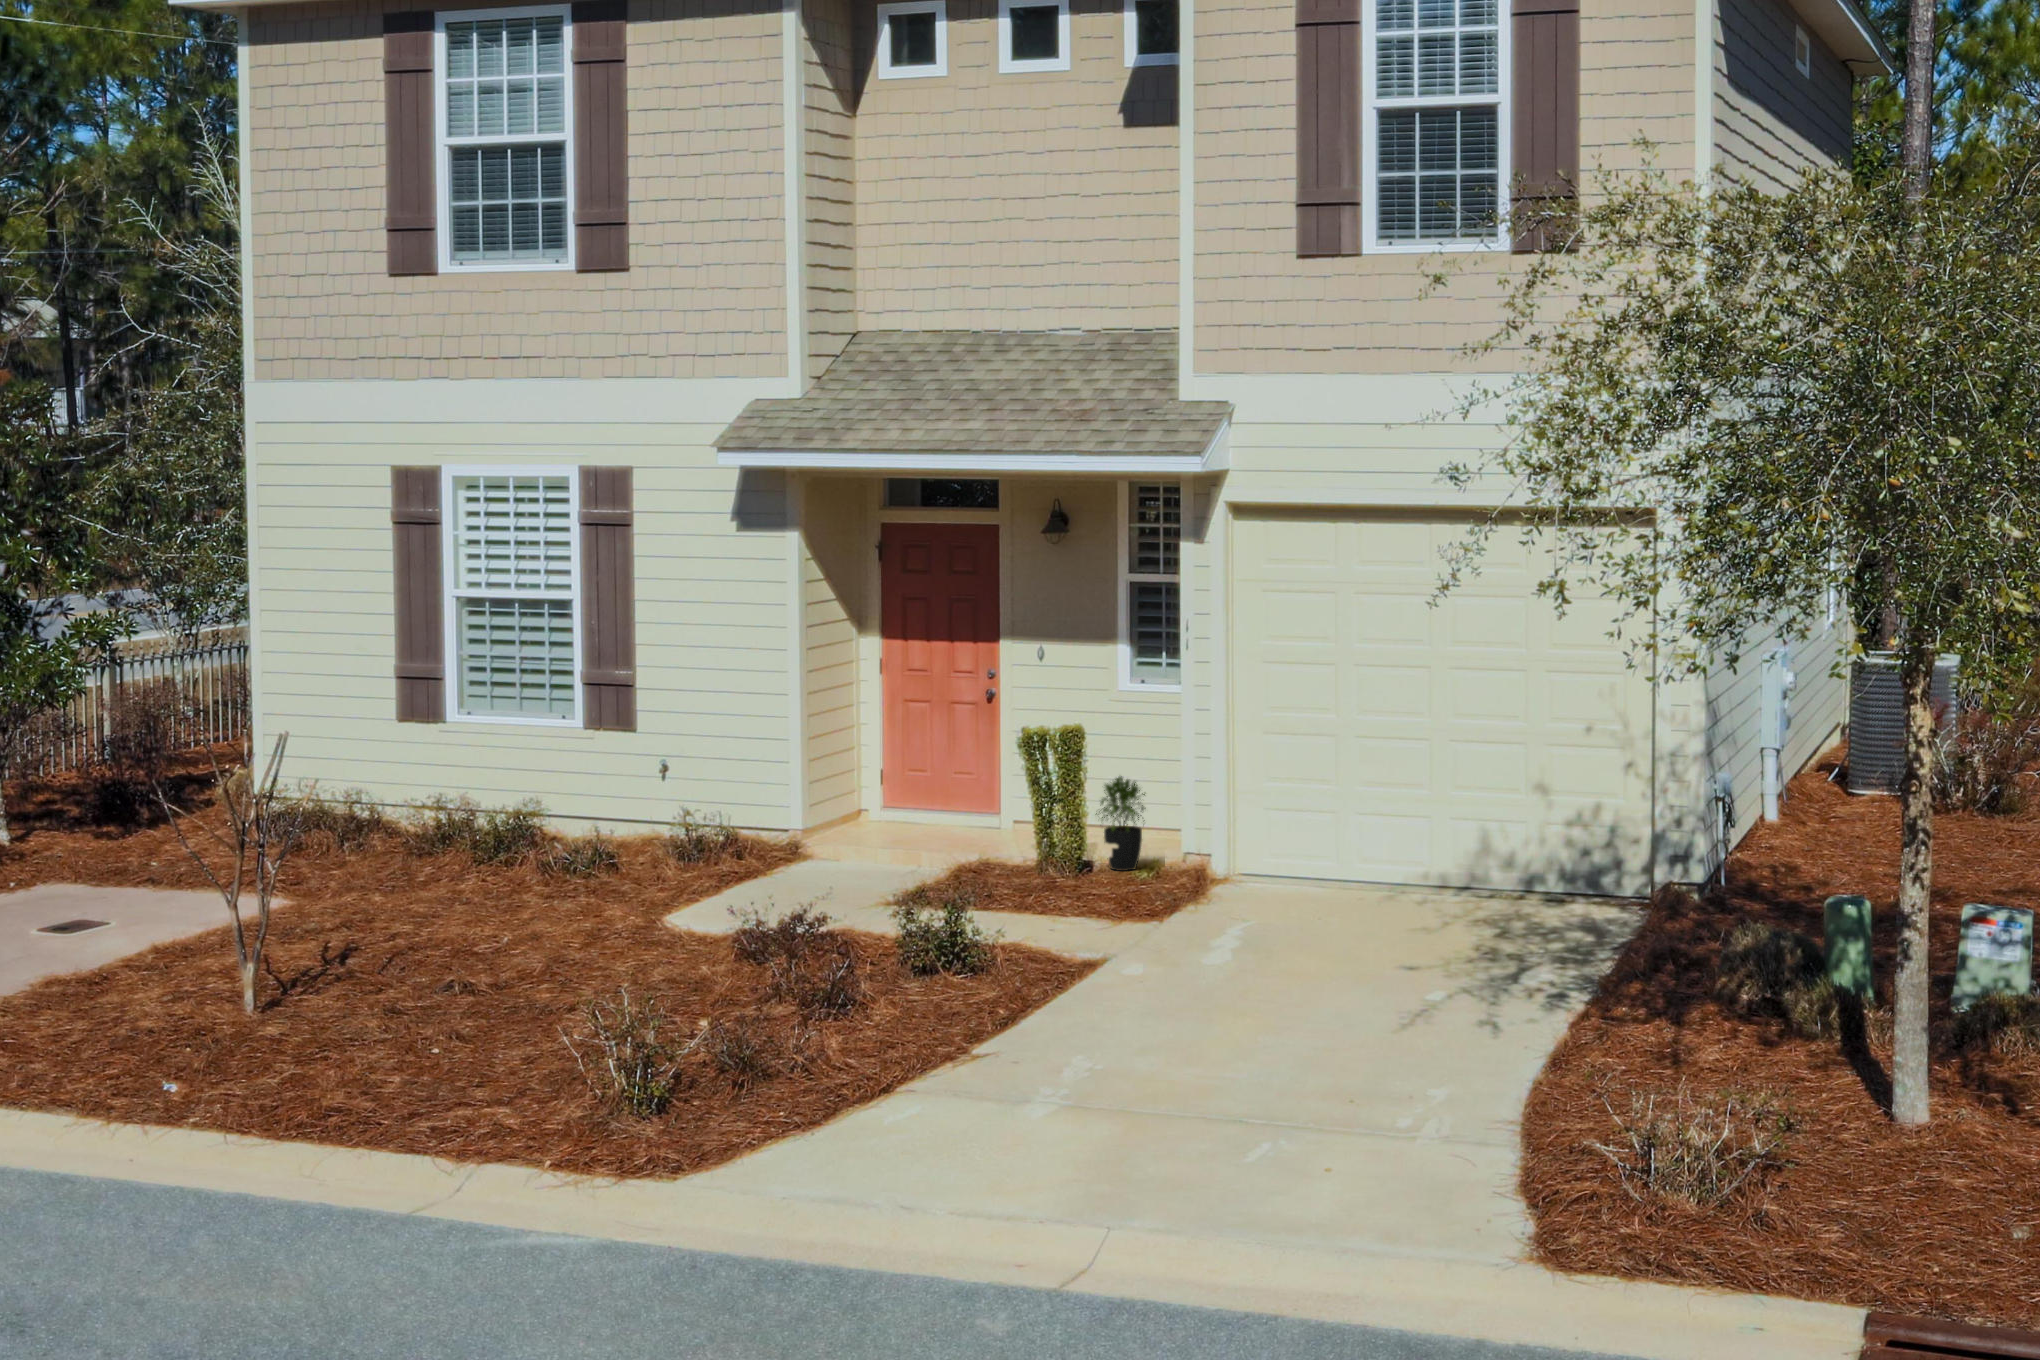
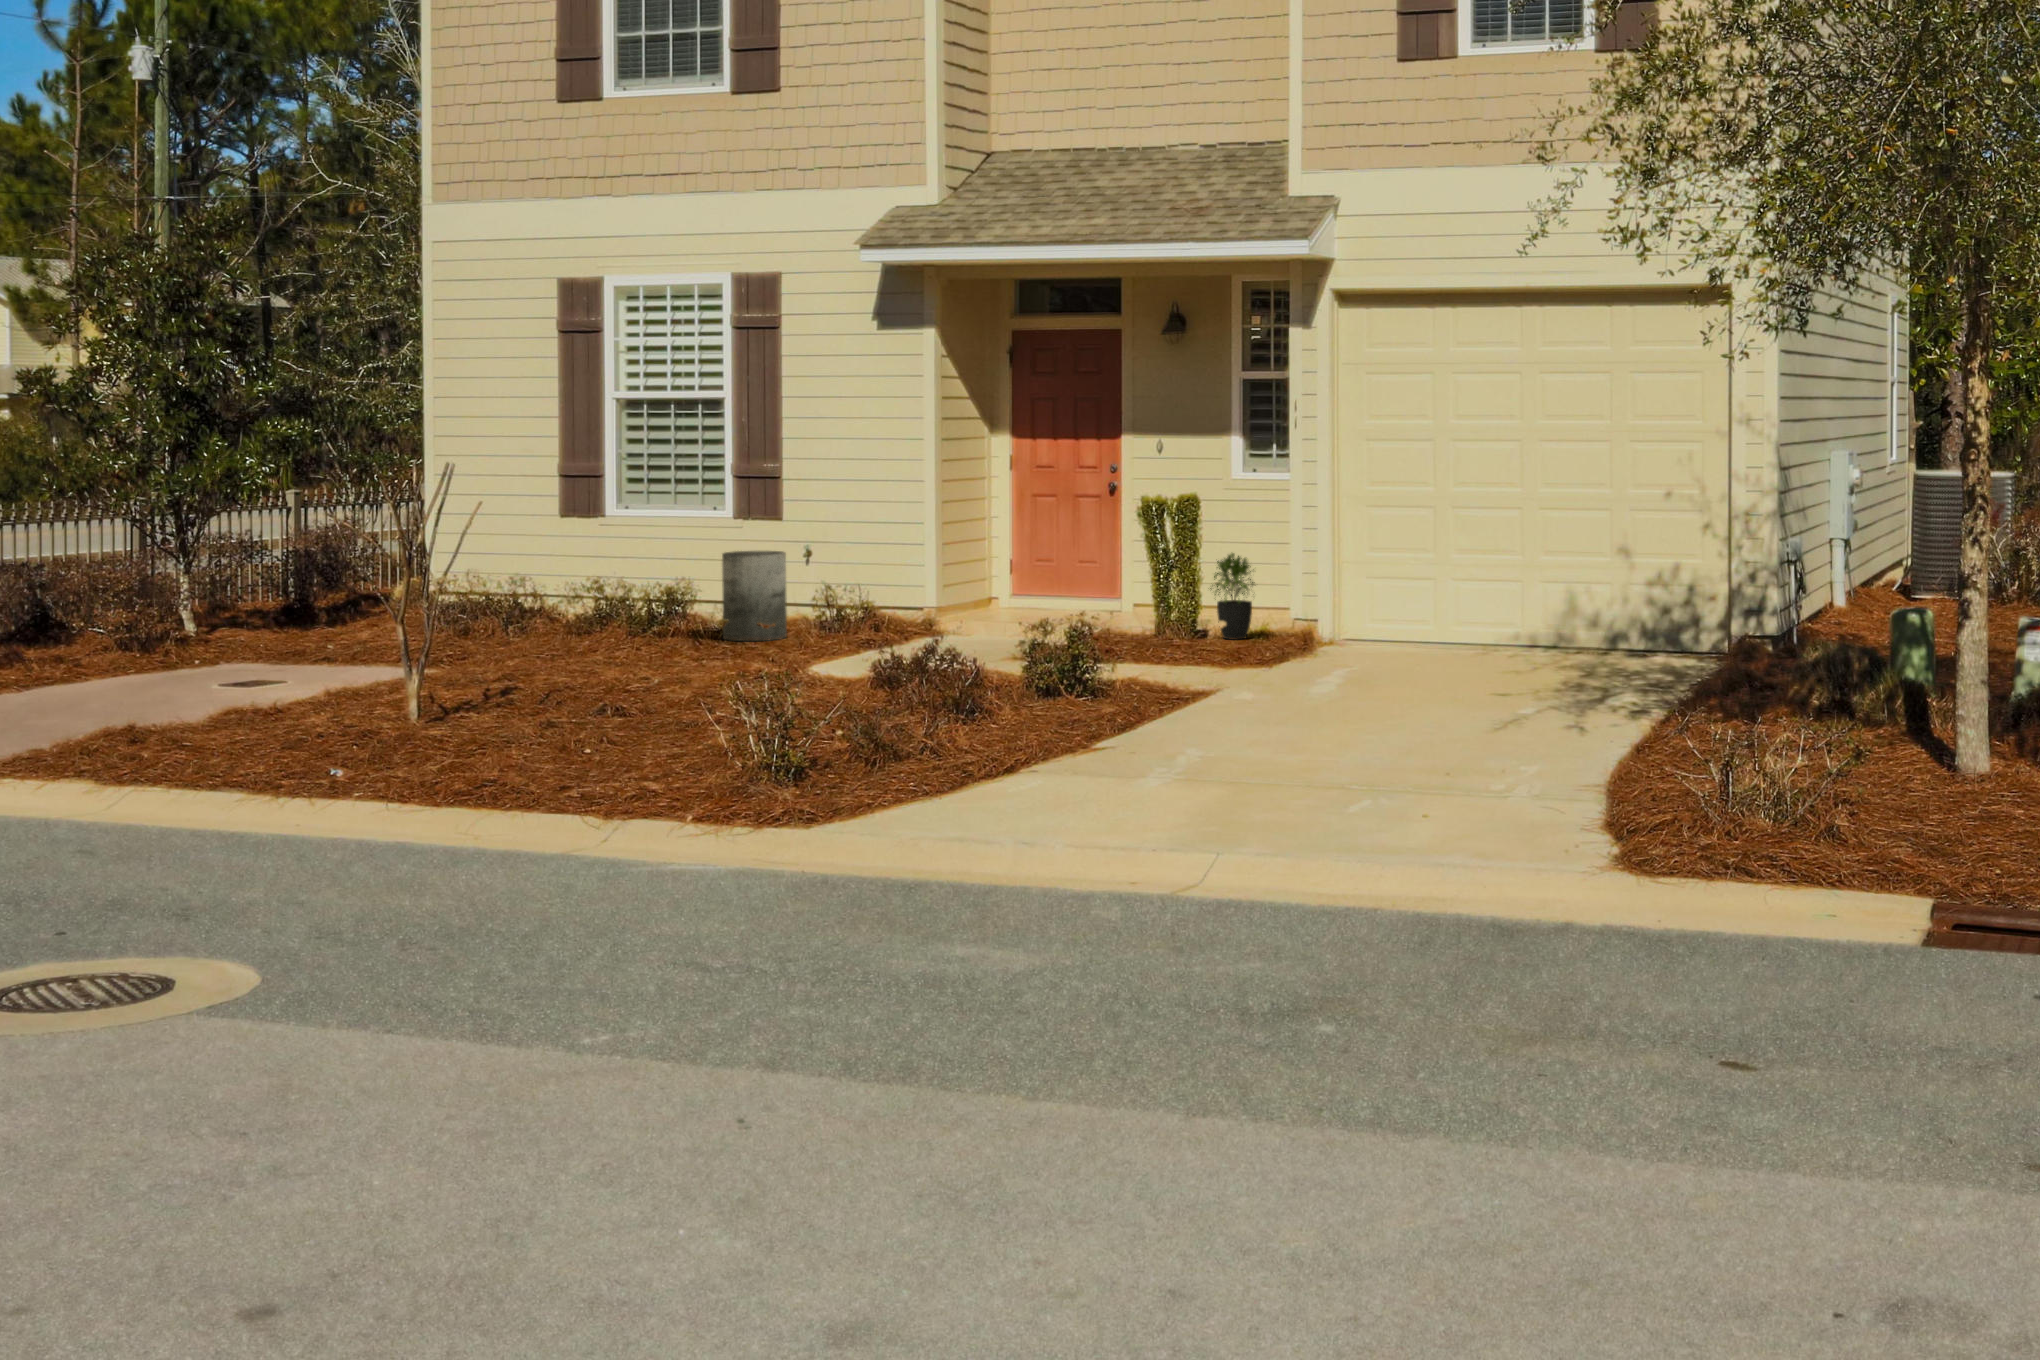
trash can: none [564,771,635,875] -> present [722,551,787,641]

